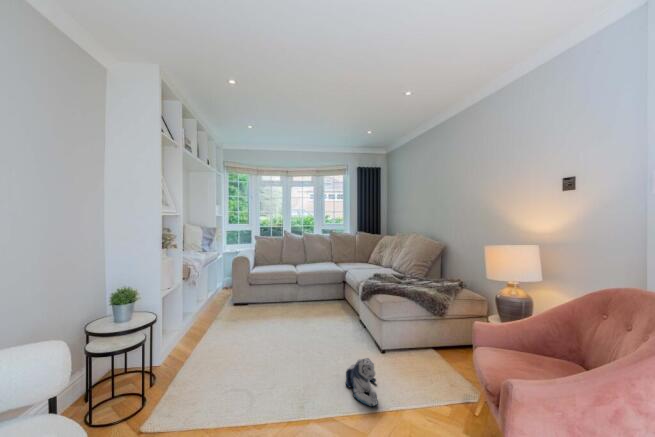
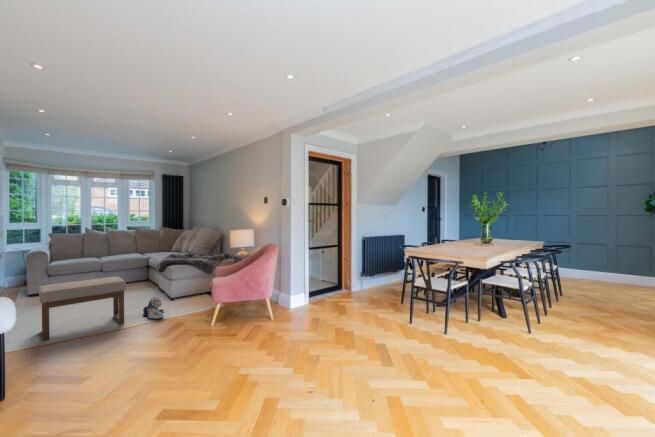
ottoman: none [213,311,323,411] -> present [39,276,126,341]

